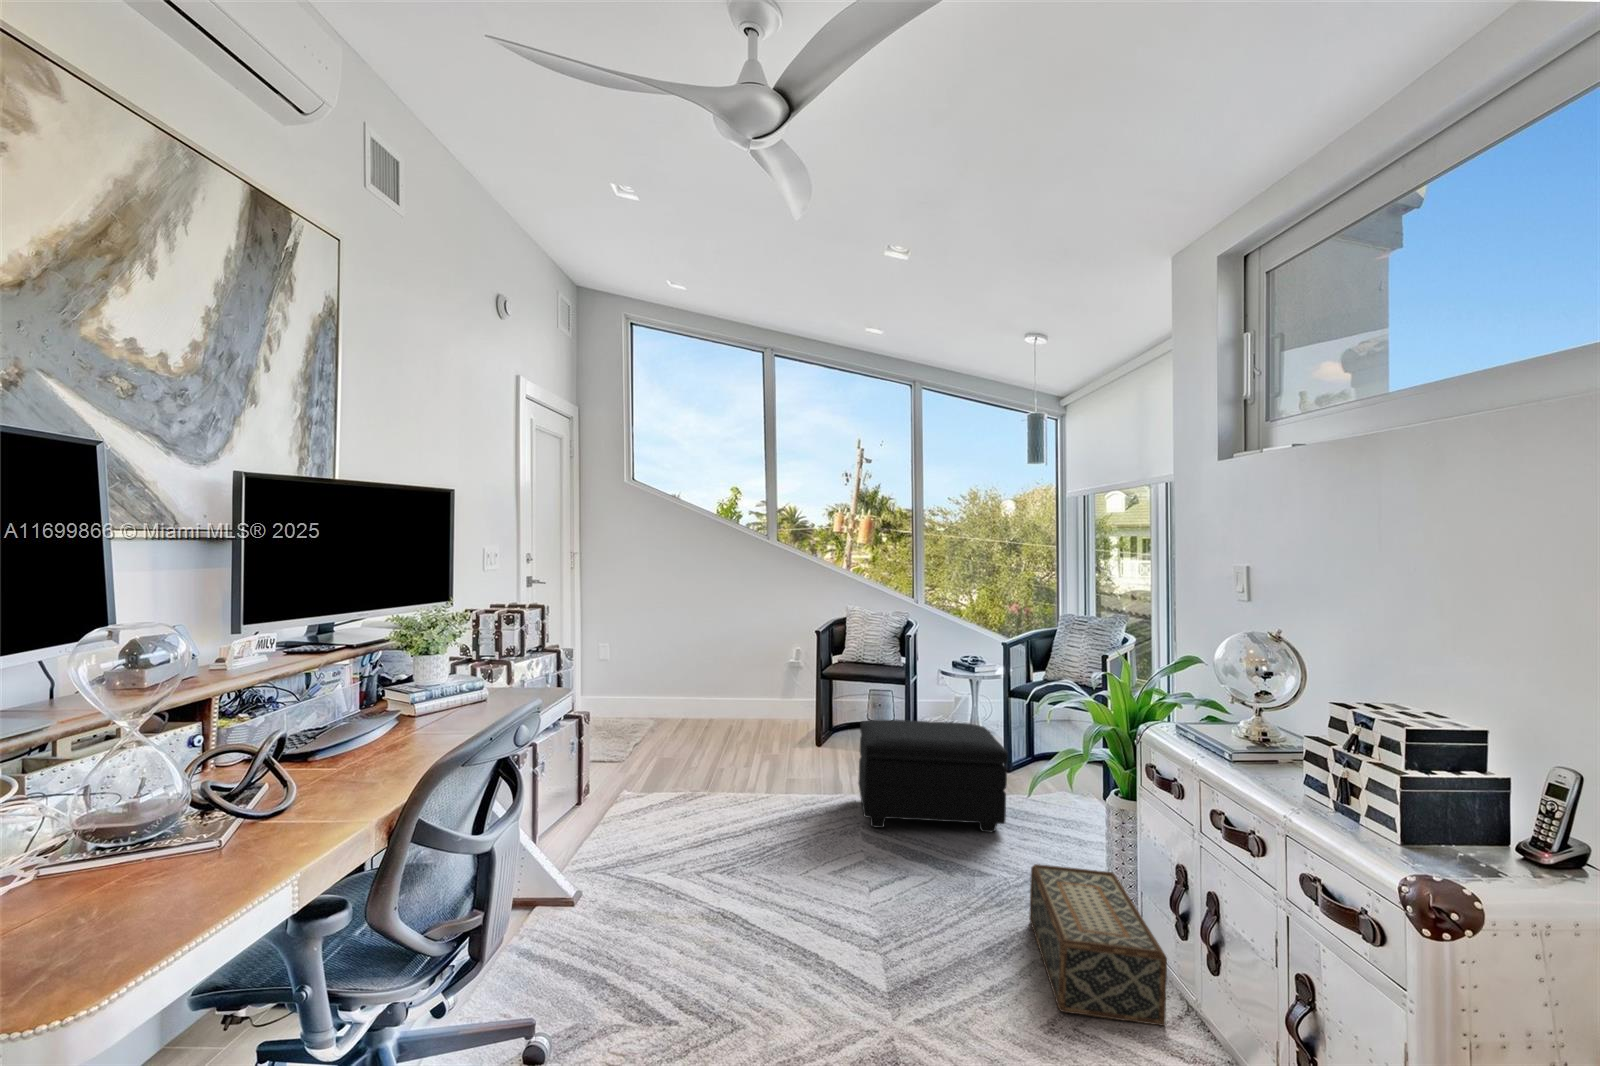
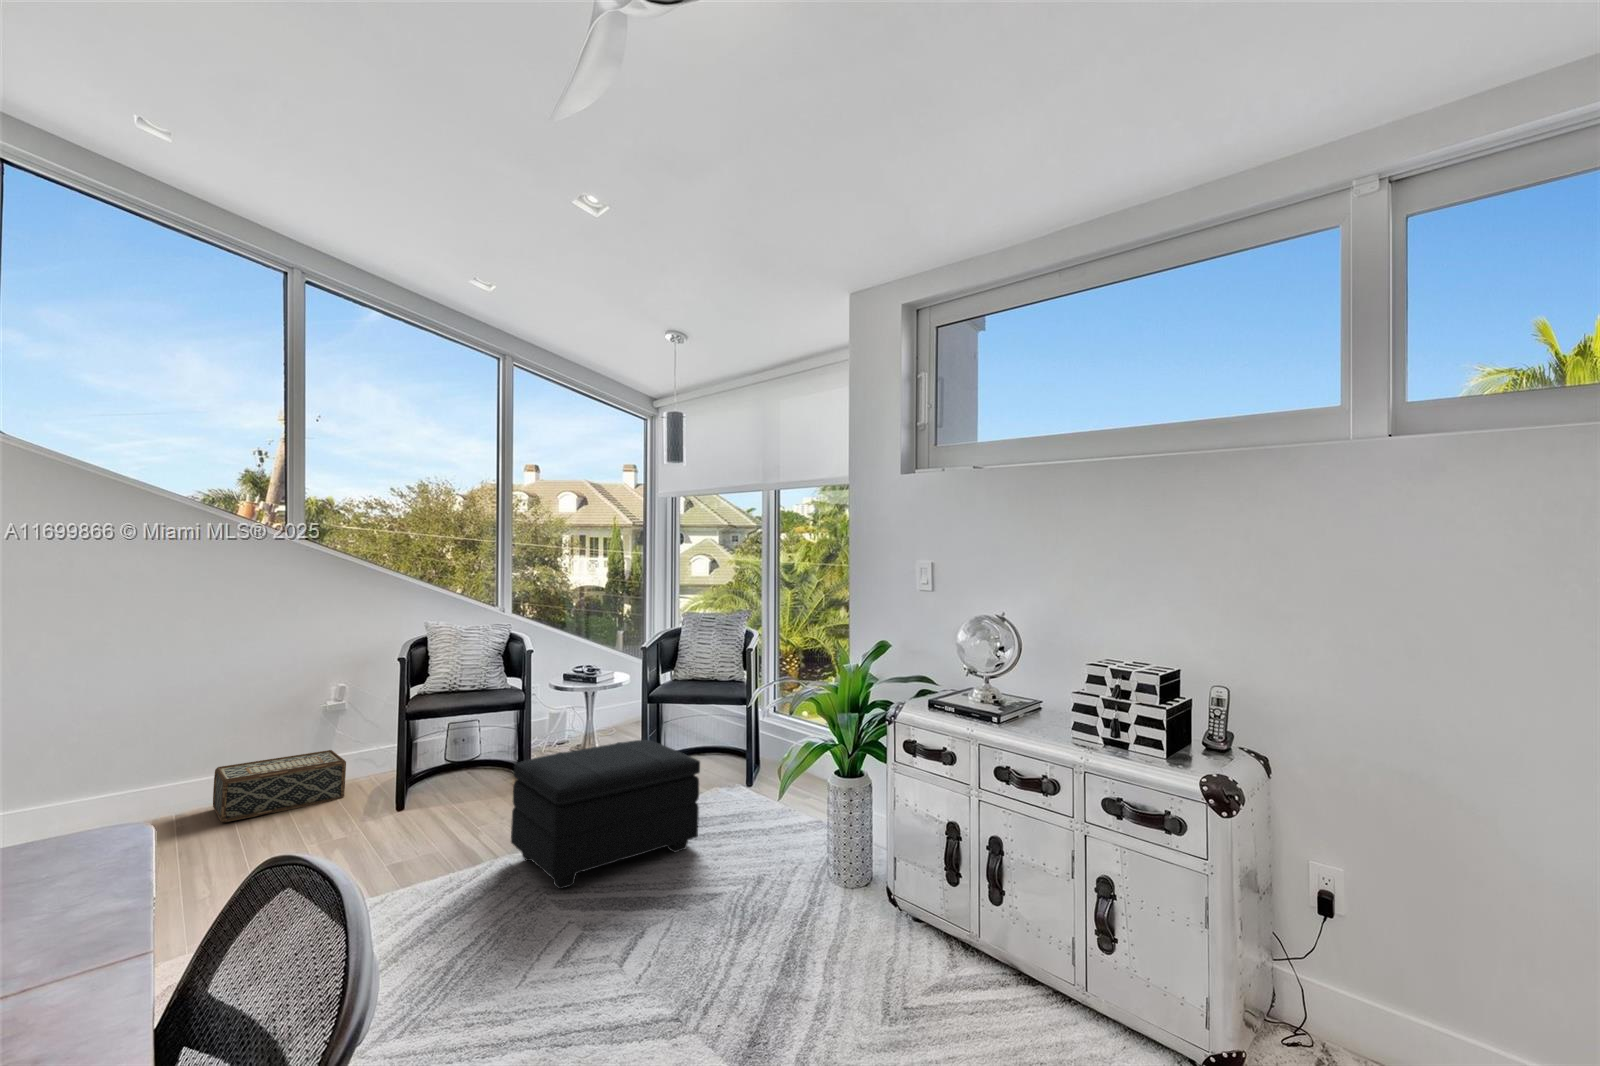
woven basket: present [1029,864,1167,1026] -> present [213,750,346,822]

